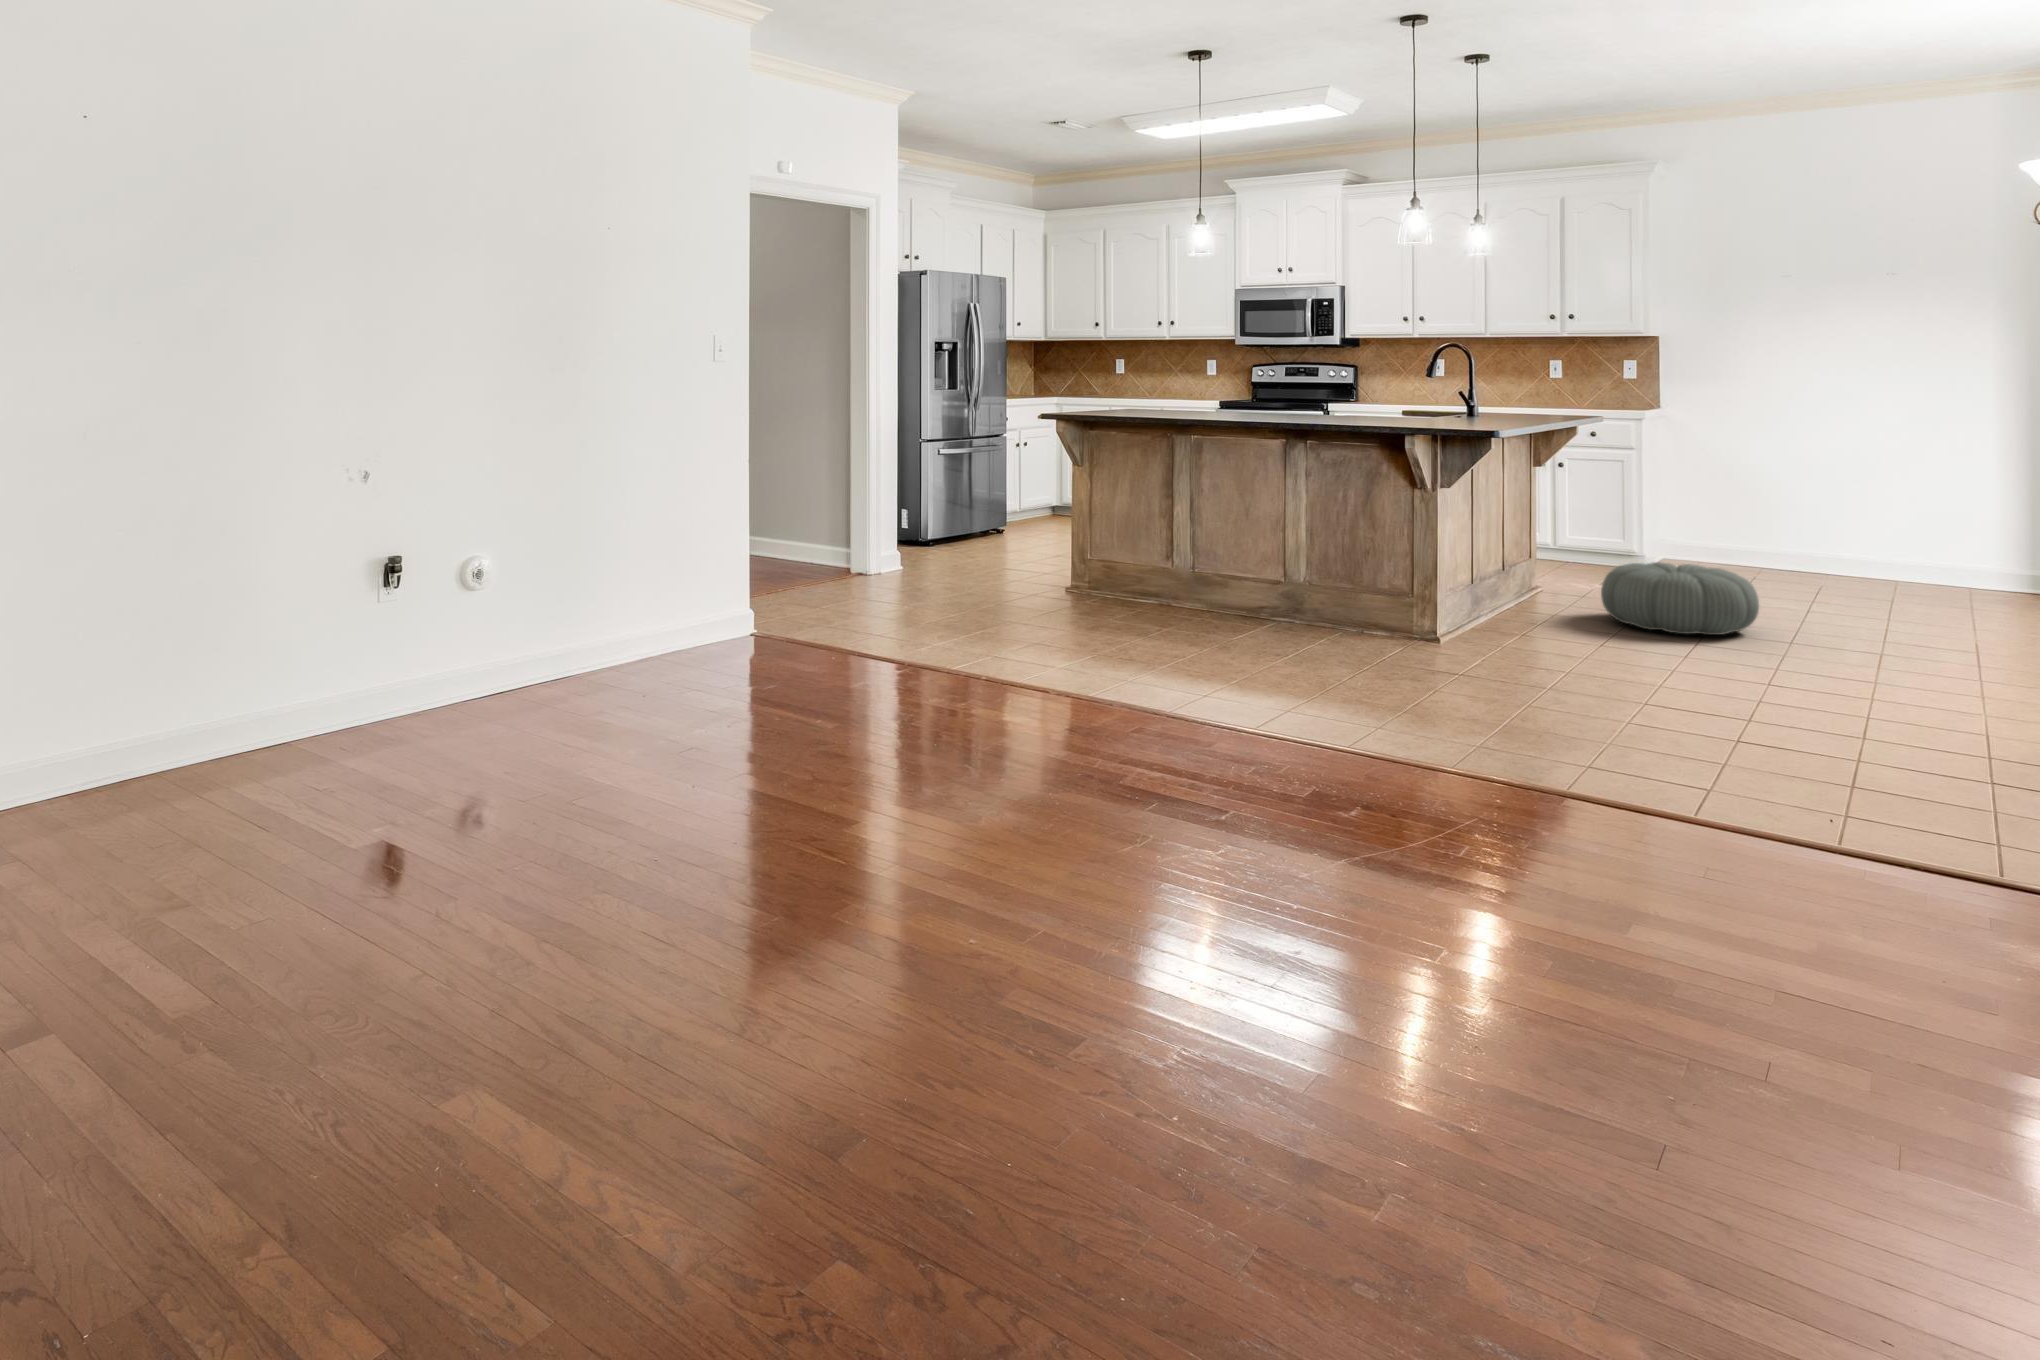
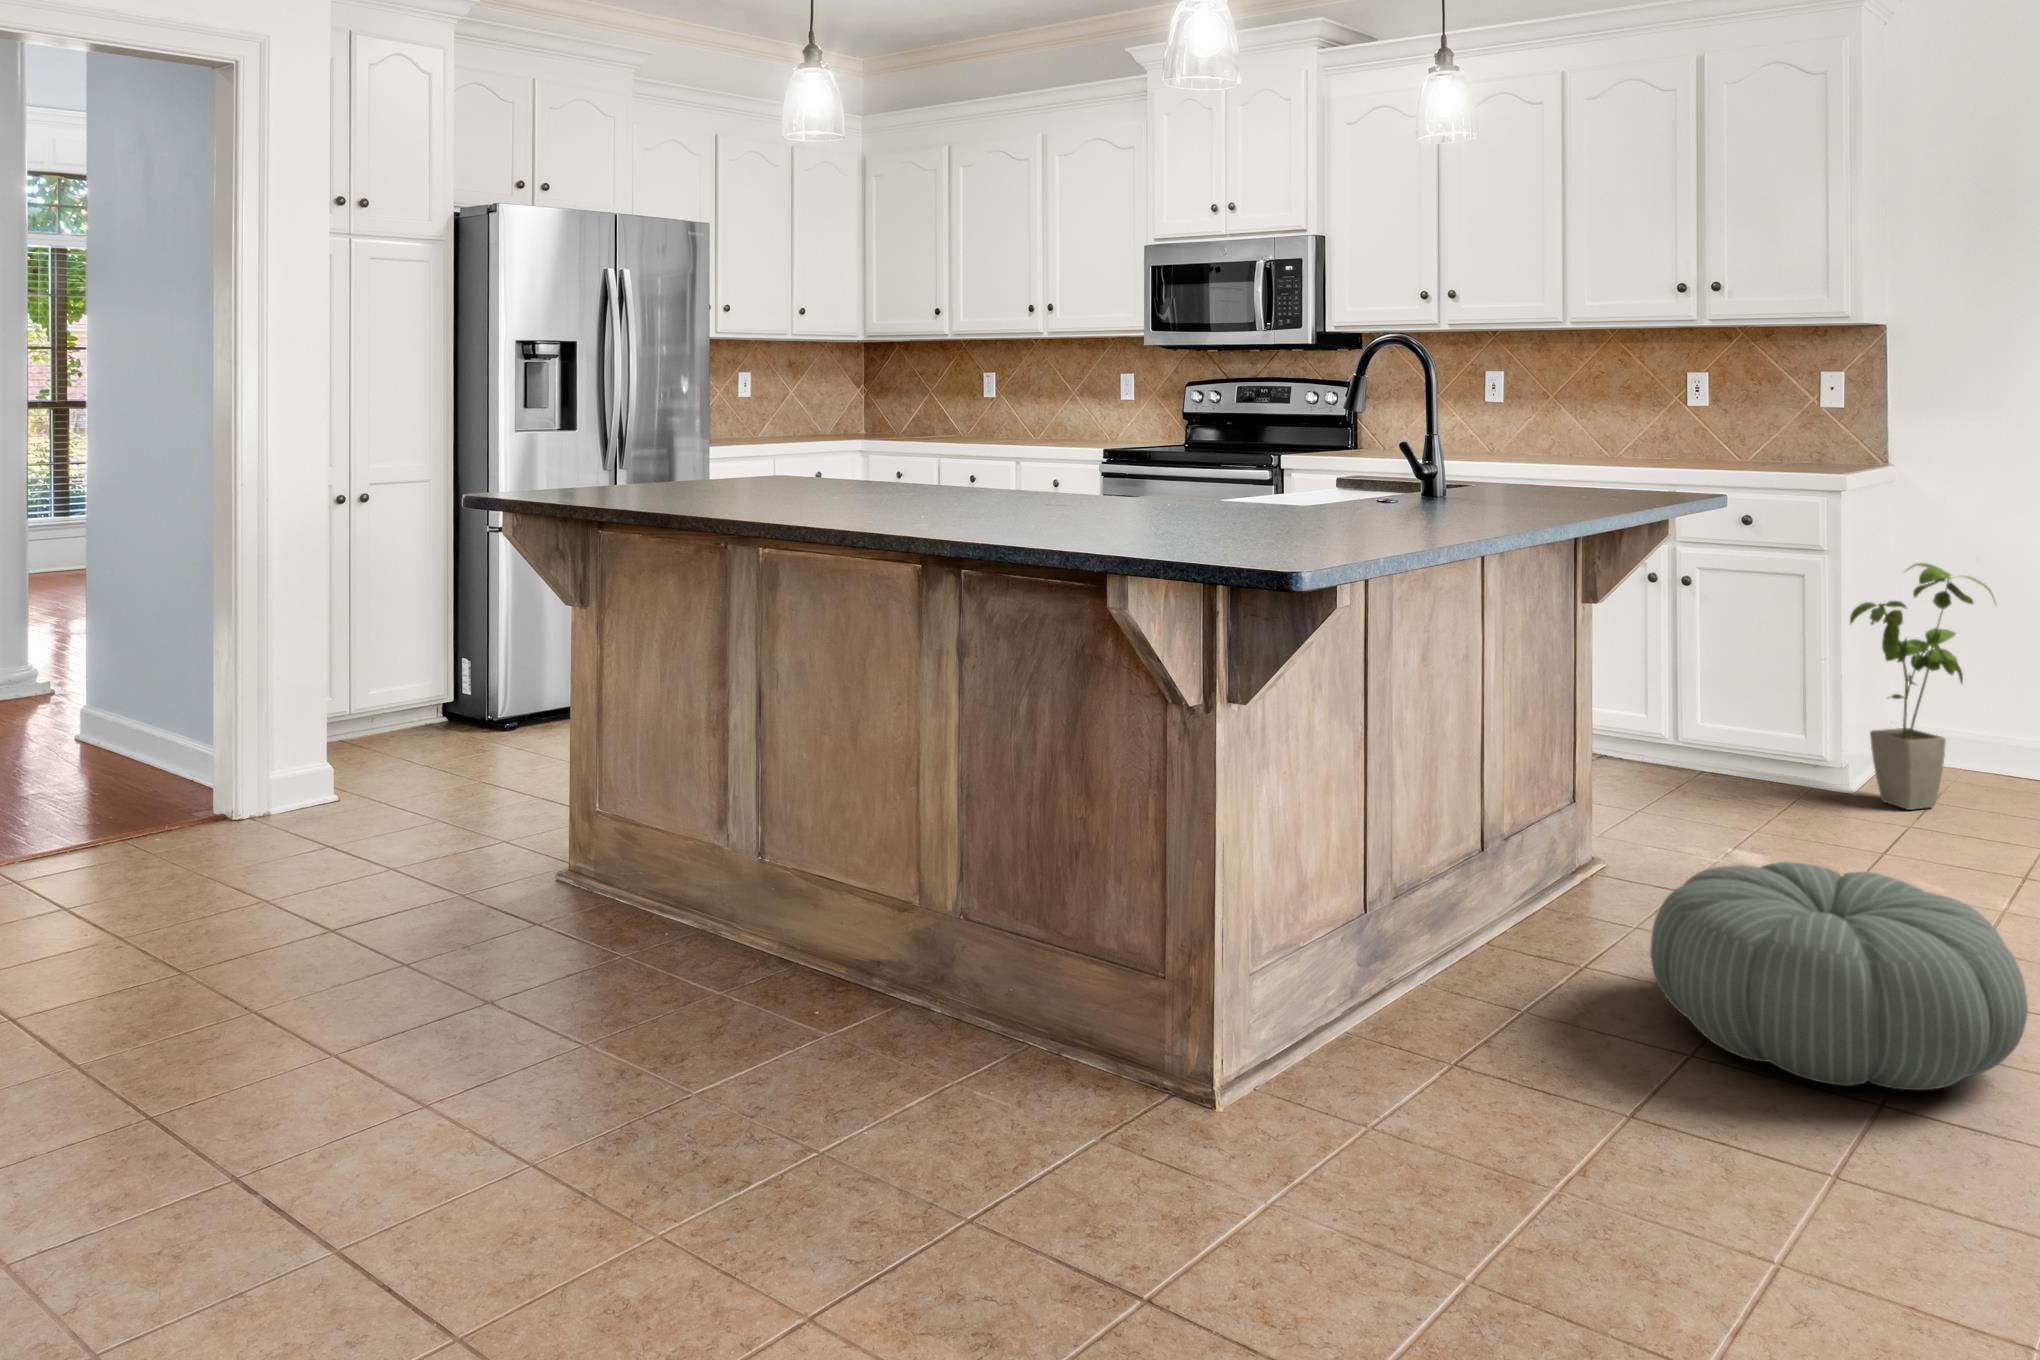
house plant: none [1646,452,1719,572] -> present [1850,563,1994,810]

